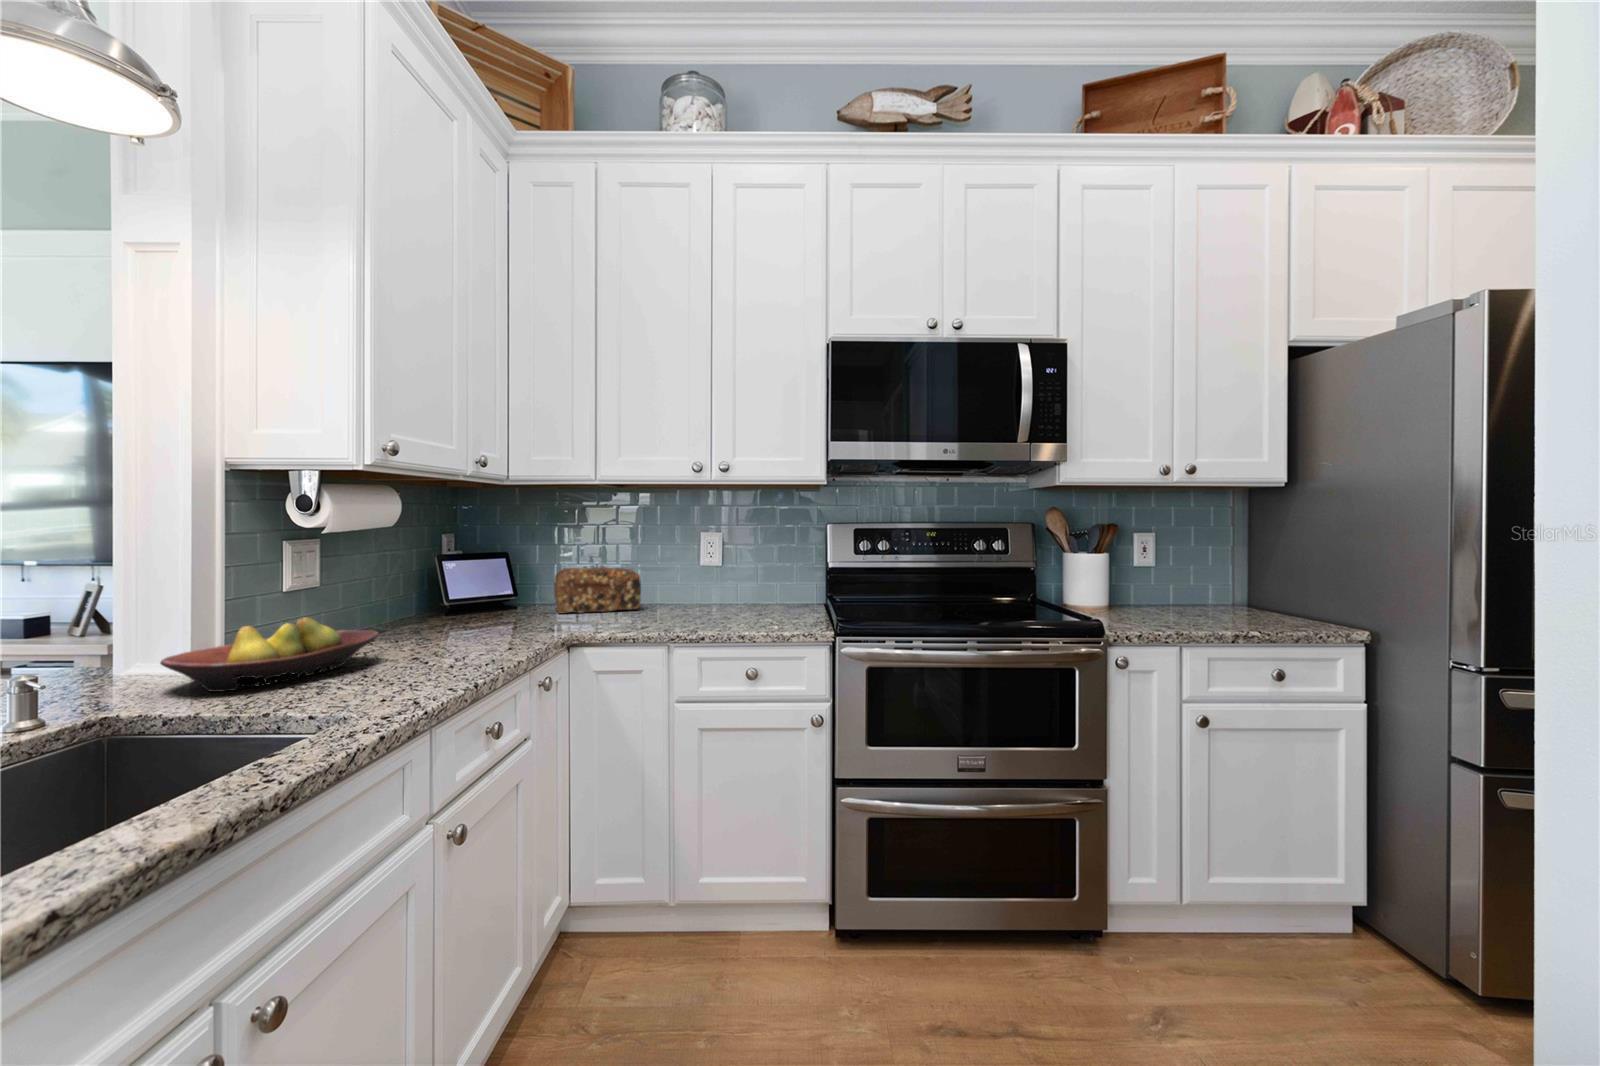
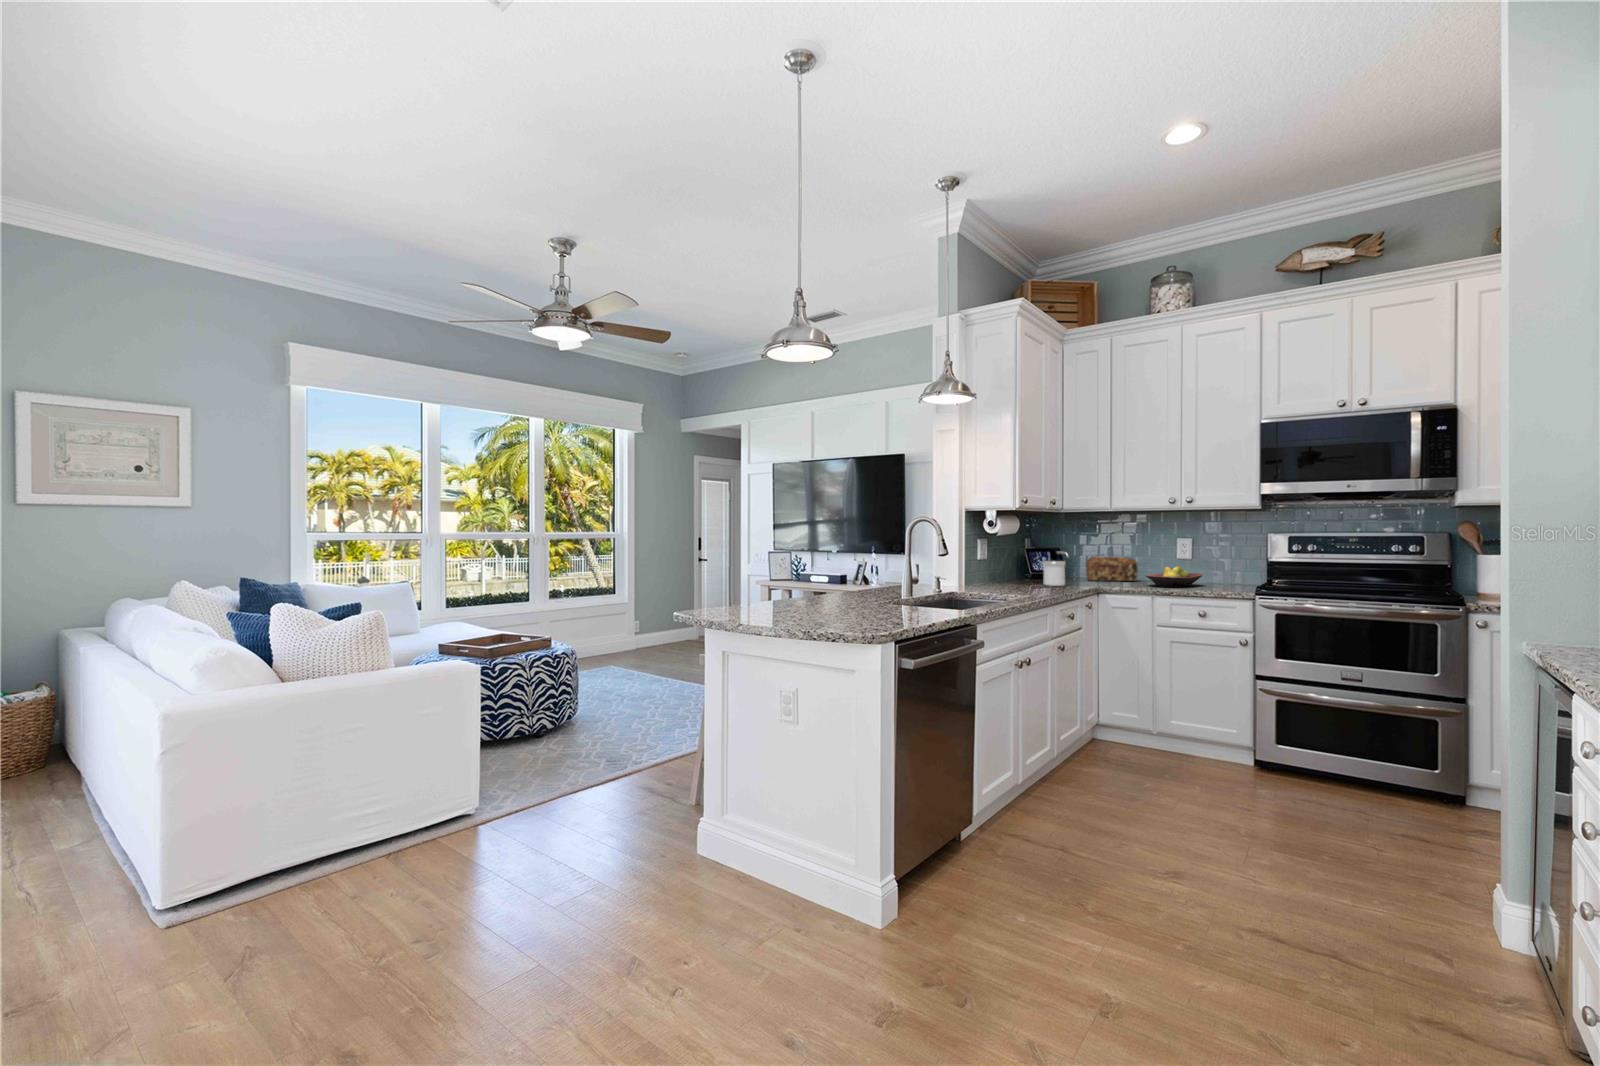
soap dispenser: none [453,560,507,639] -> present [1043,549,1069,586]
fruit bowl: present [160,618,378,692] -> present [1146,566,1202,587]

